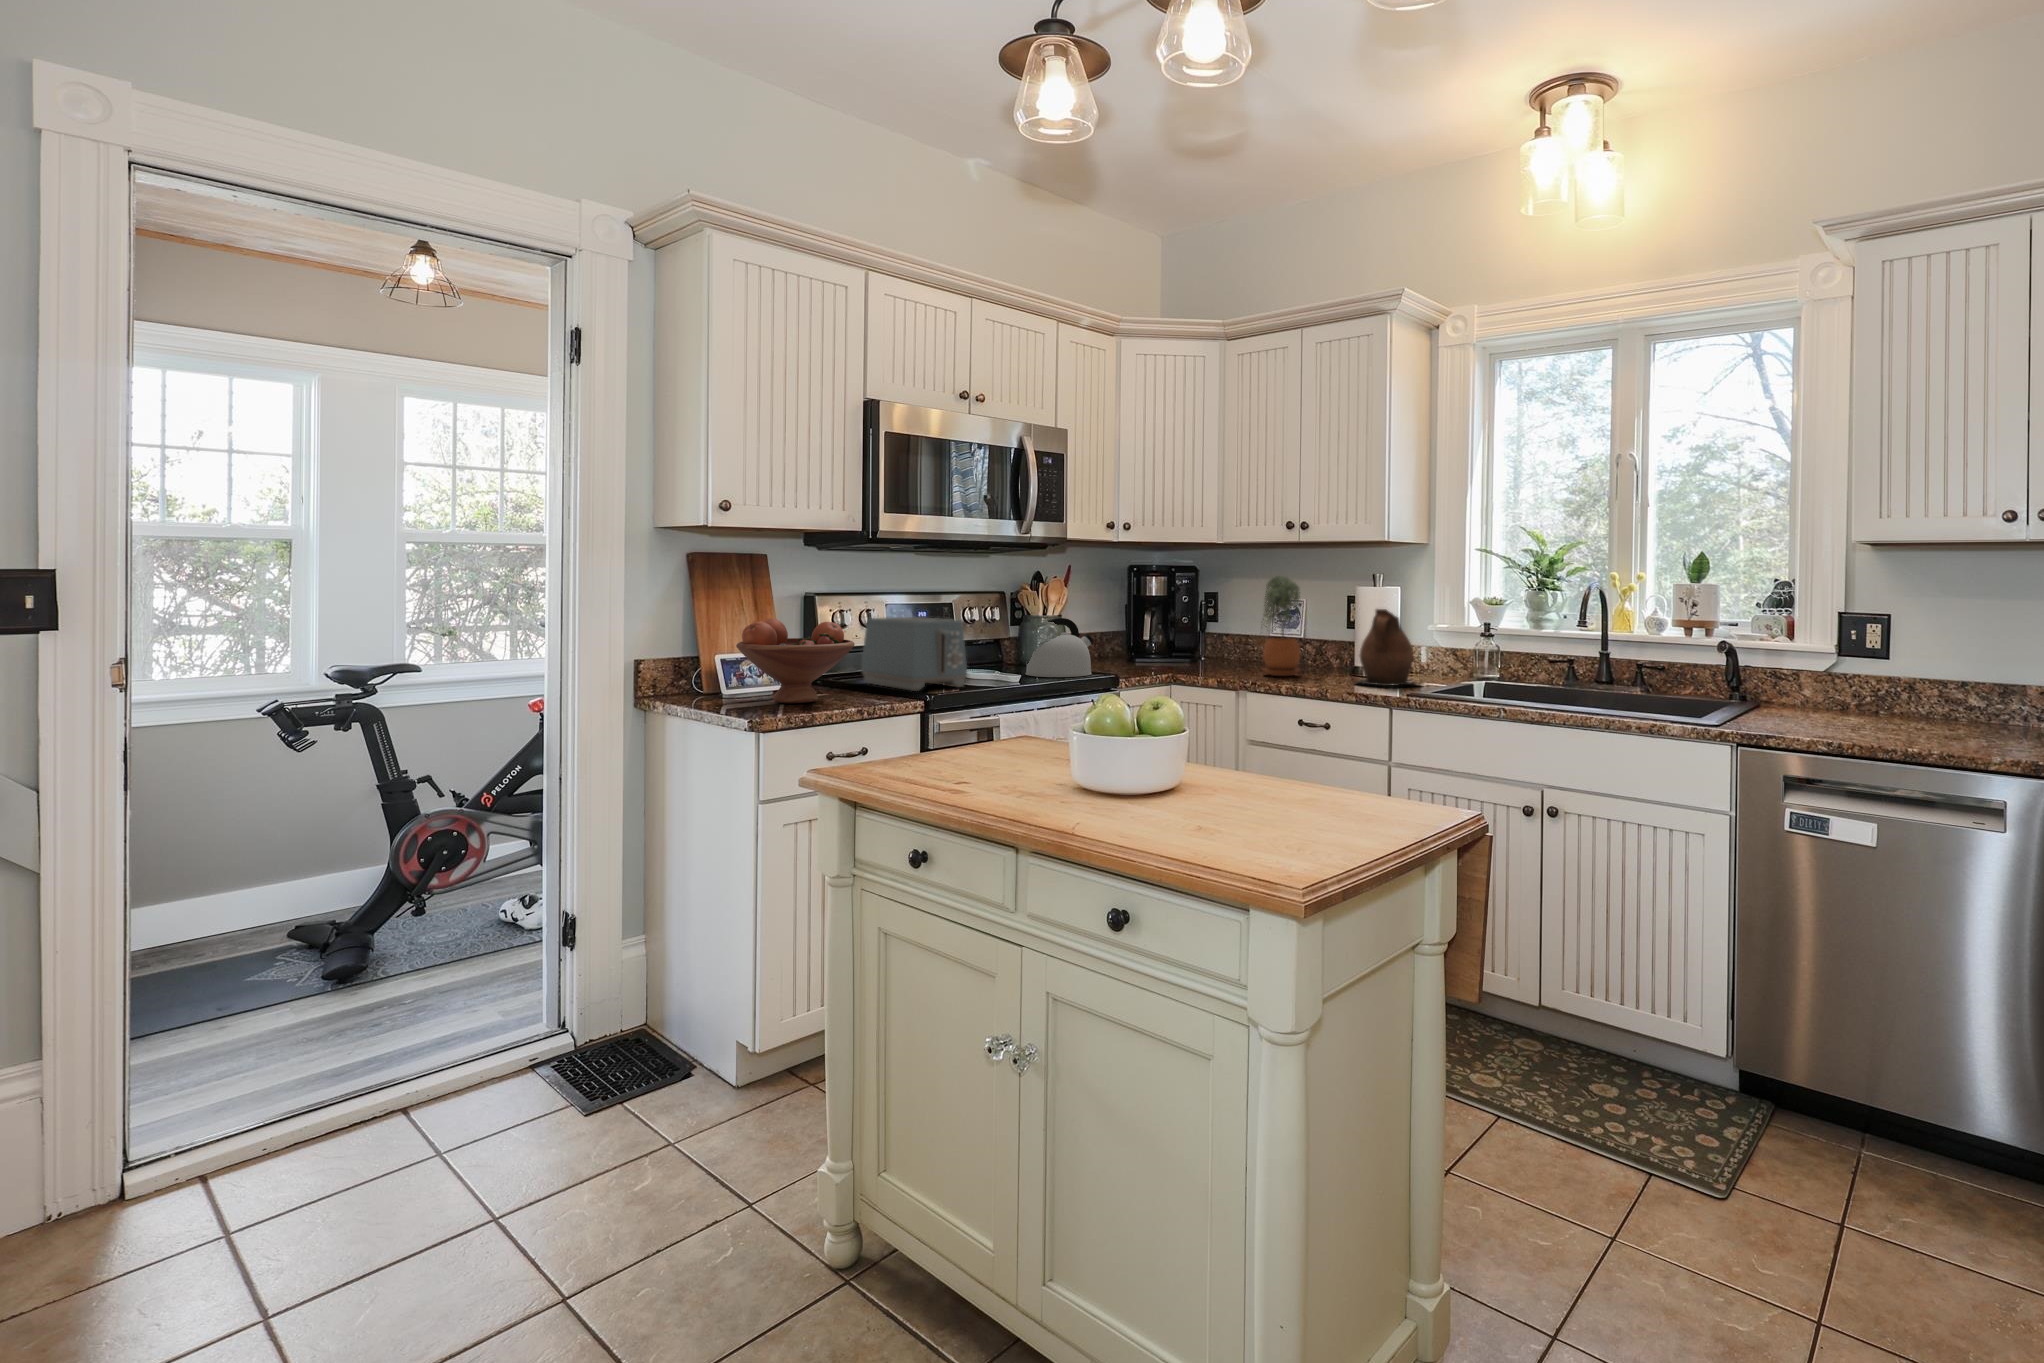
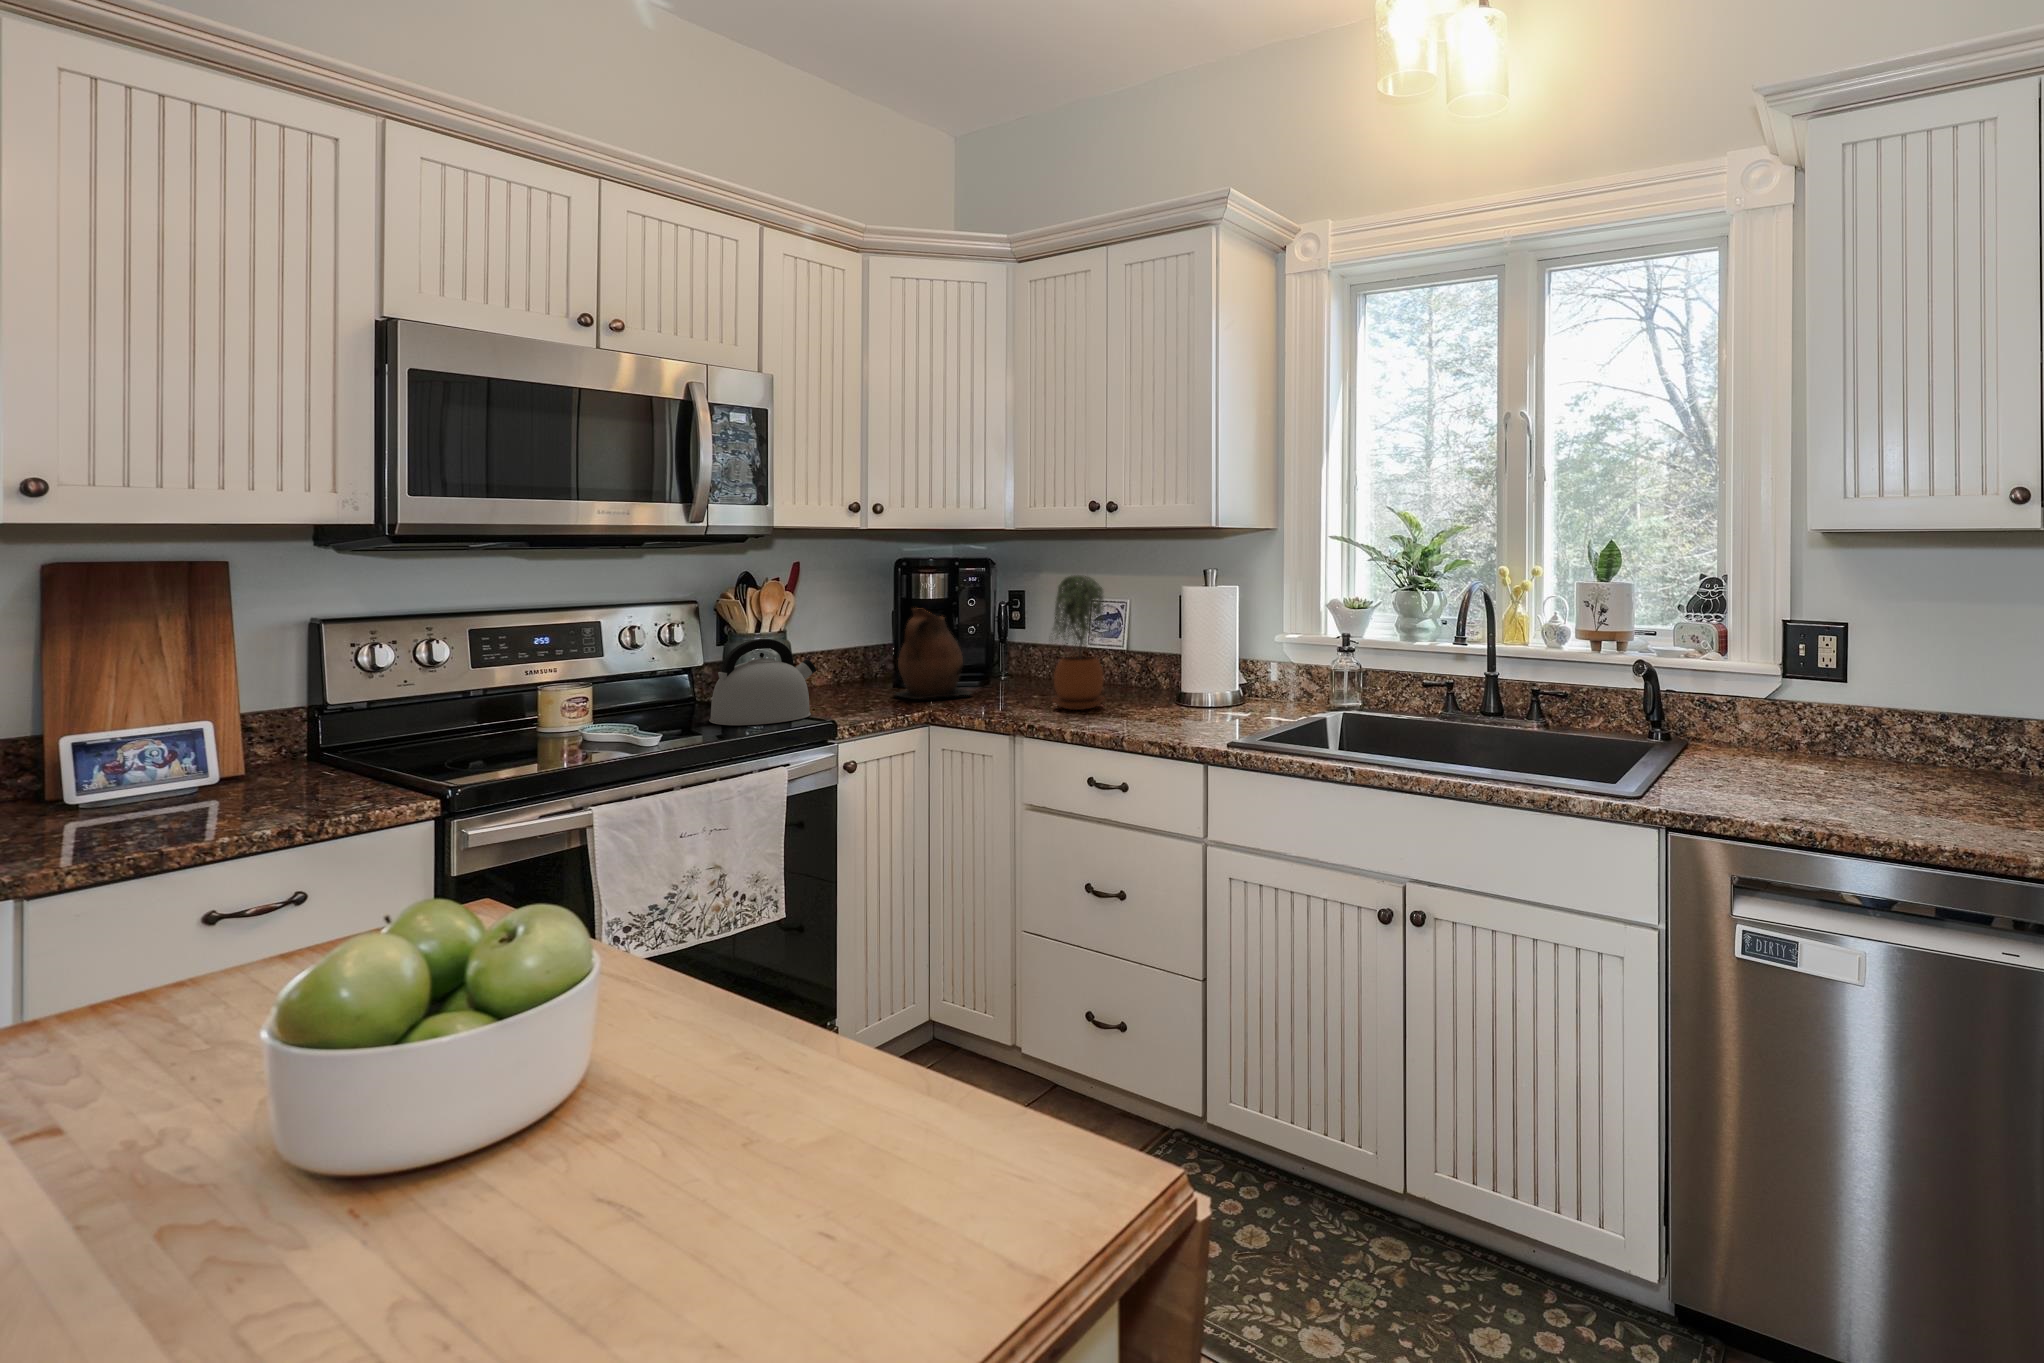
ceramic pitcher: present [1358,609,1419,686] -> present [895,608,971,699]
toaster: present [861,617,967,691] -> none [413,648,575,770]
fruit bowl: present [736,618,855,703] -> none [70,672,328,817]

